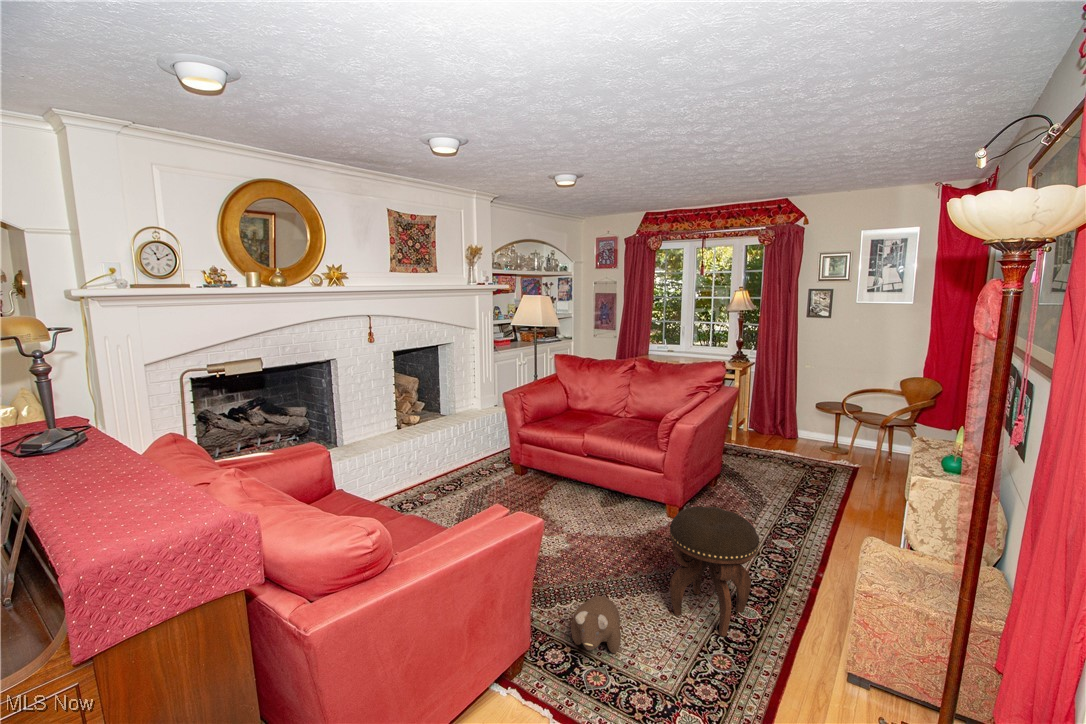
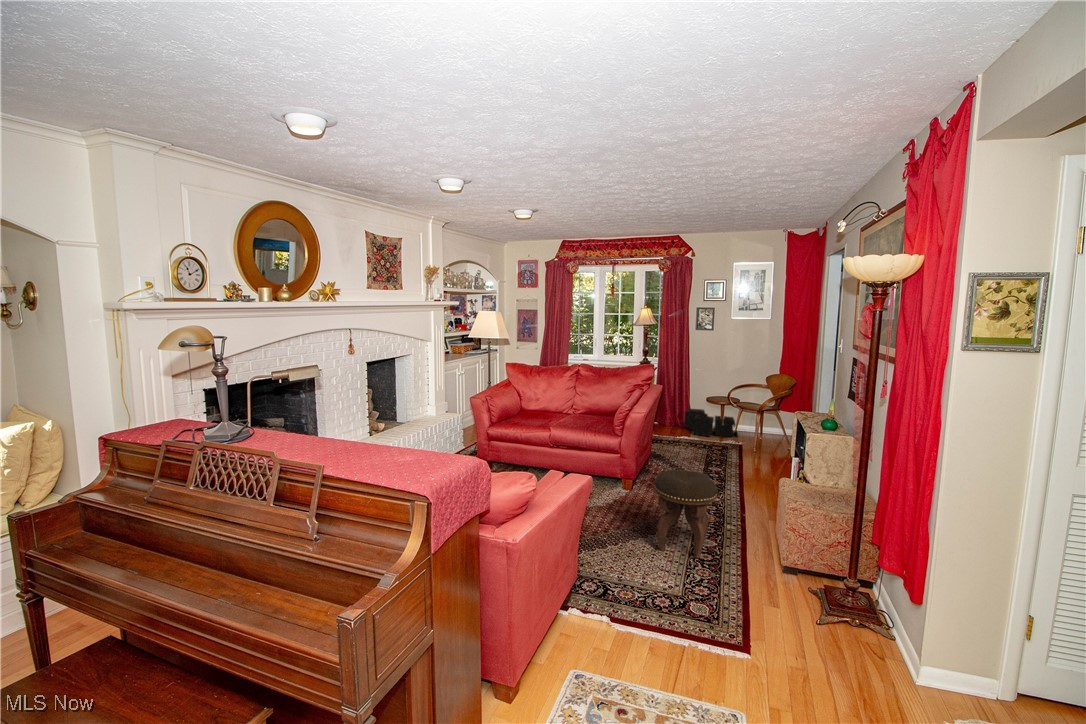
storage bin: none [788,415,859,457] -> present [684,409,738,437]
plush toy: present [571,596,621,653] -> none [600,539,637,578]

